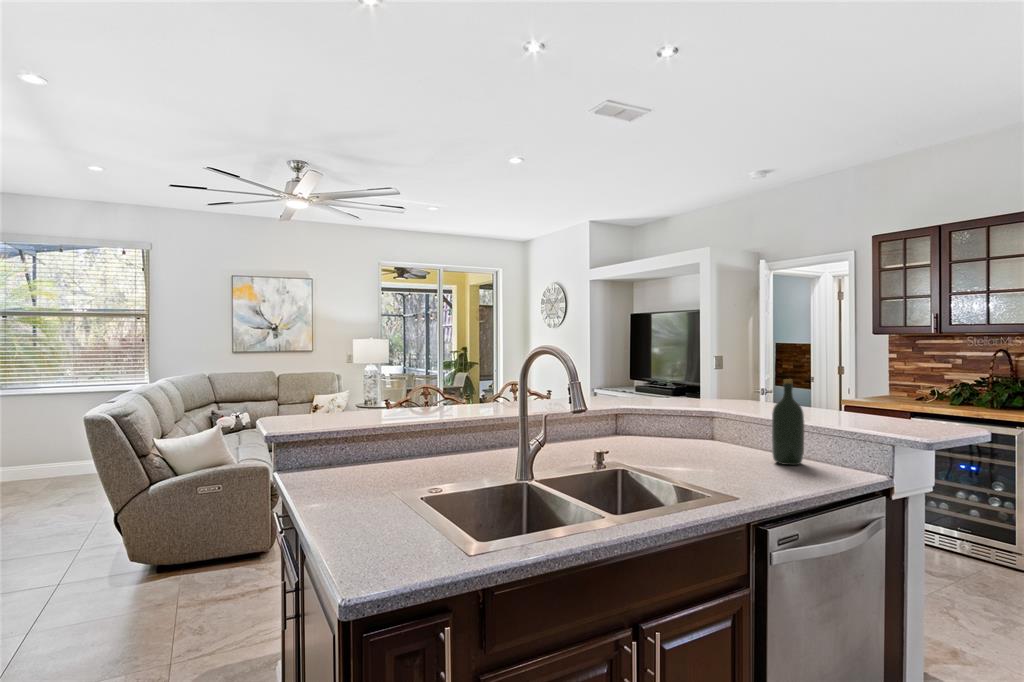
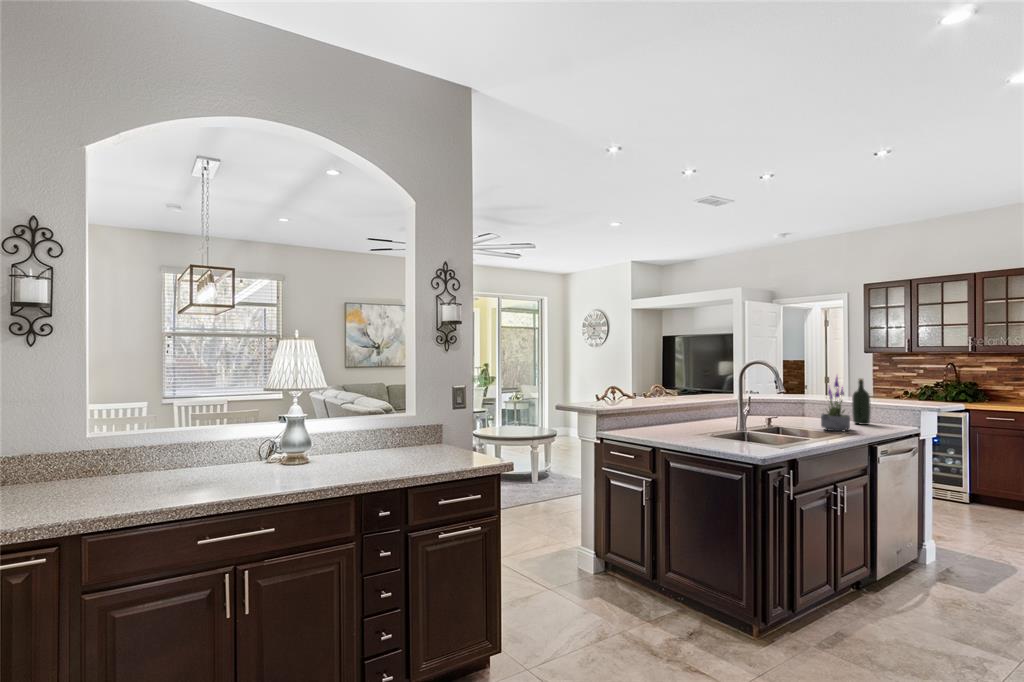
potted plant: none [685,371,747,486] -> present [821,377,850,431]

